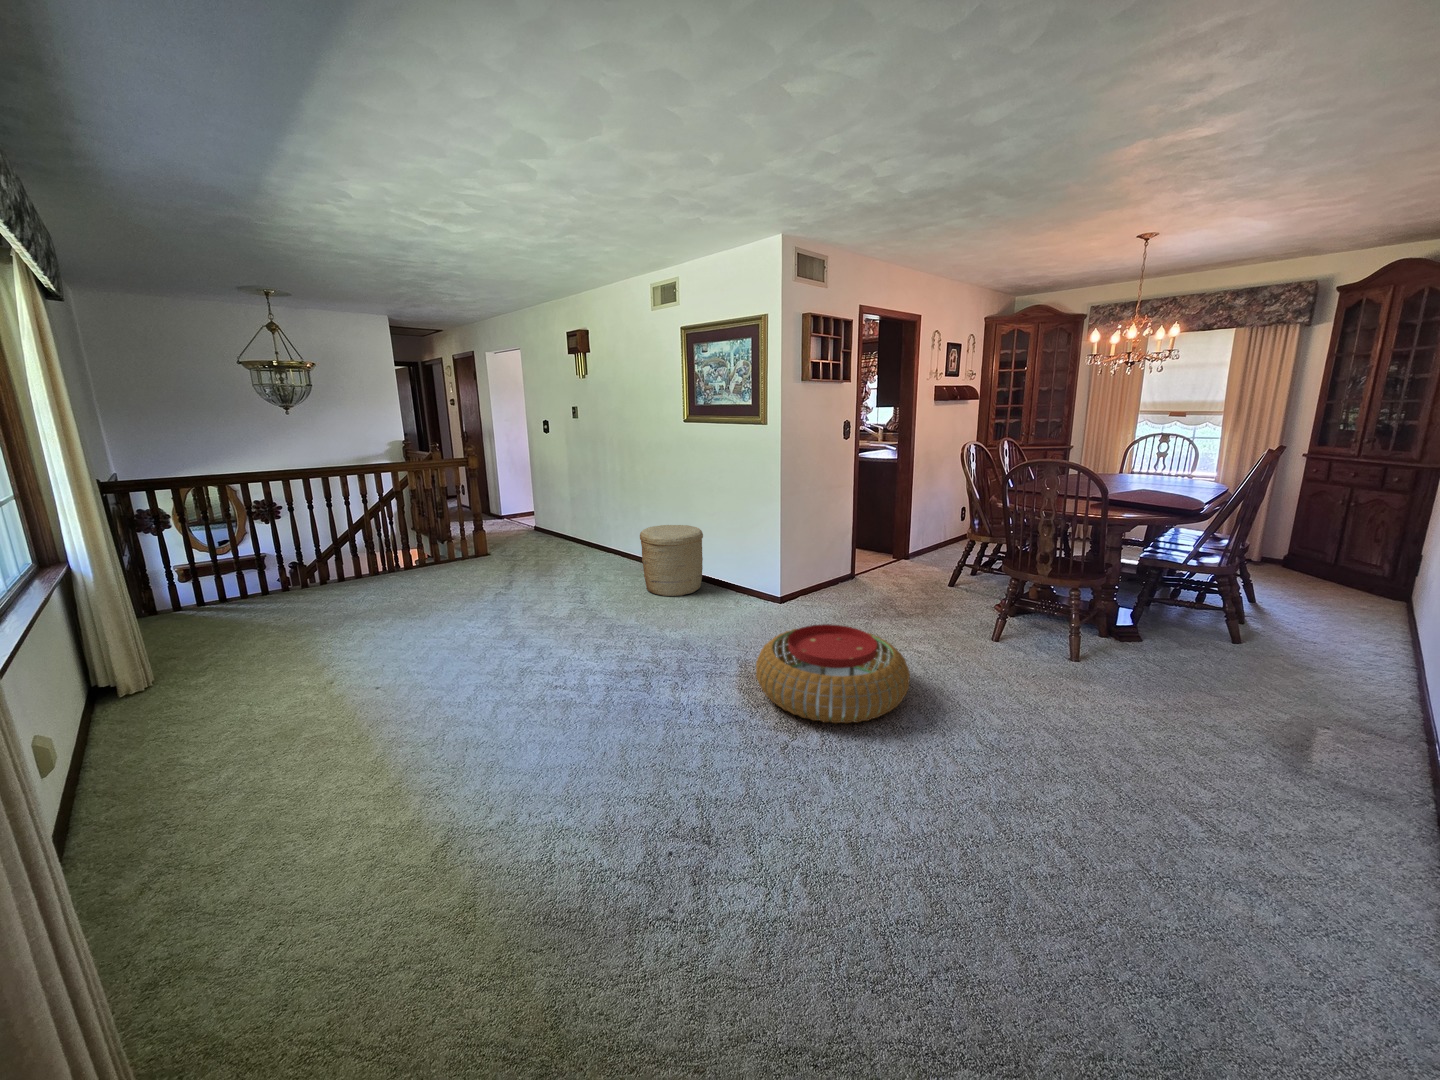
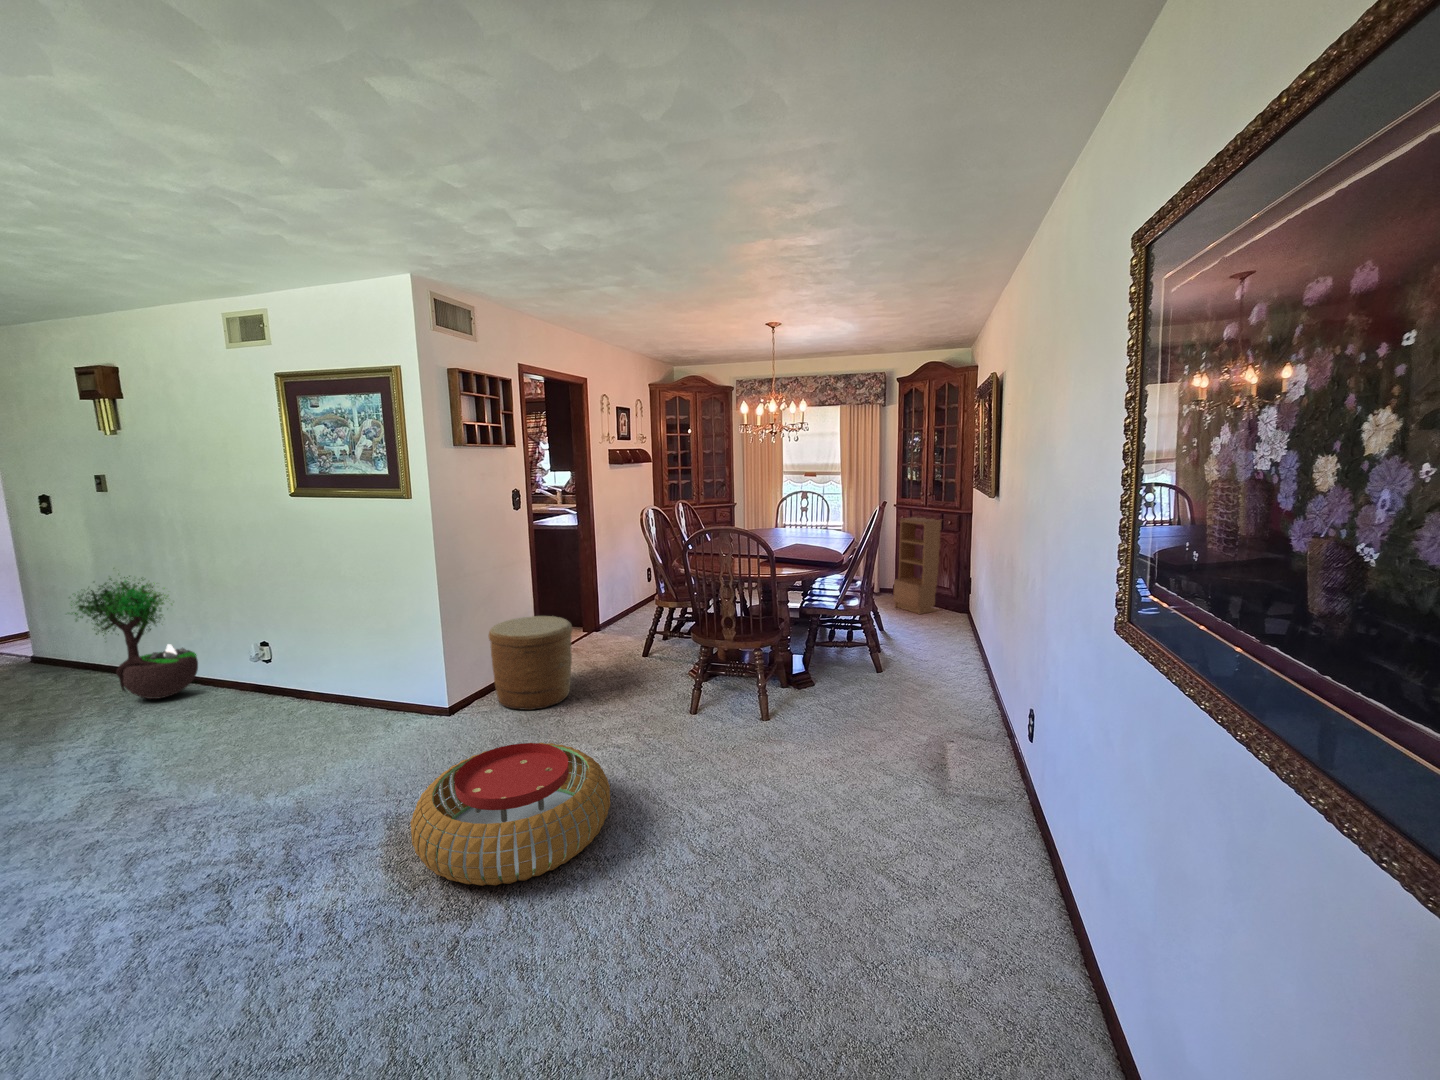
potted tree: none [557,469,622,560] -> present [71,574,198,699]
bookcase: none [1277,469,1382,589] -> present [893,517,941,614]
woven basket: present [640,525,703,596] -> present [489,616,572,710]

